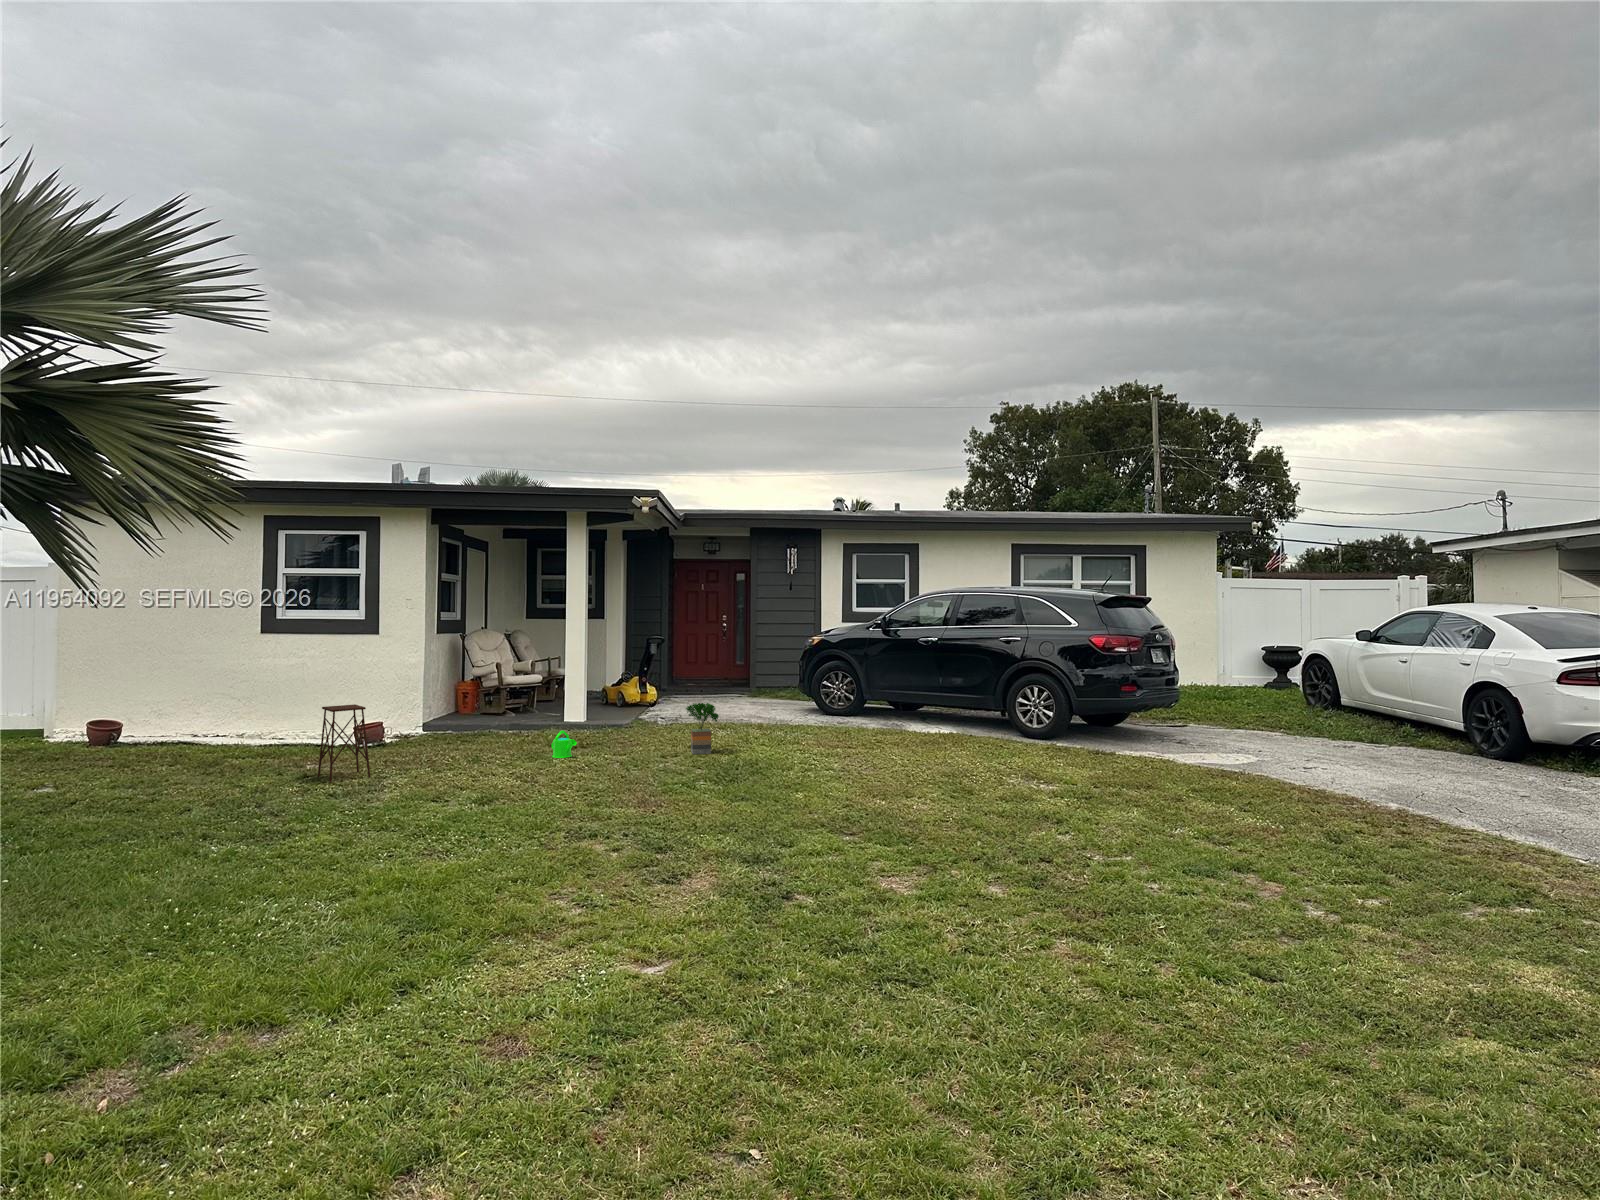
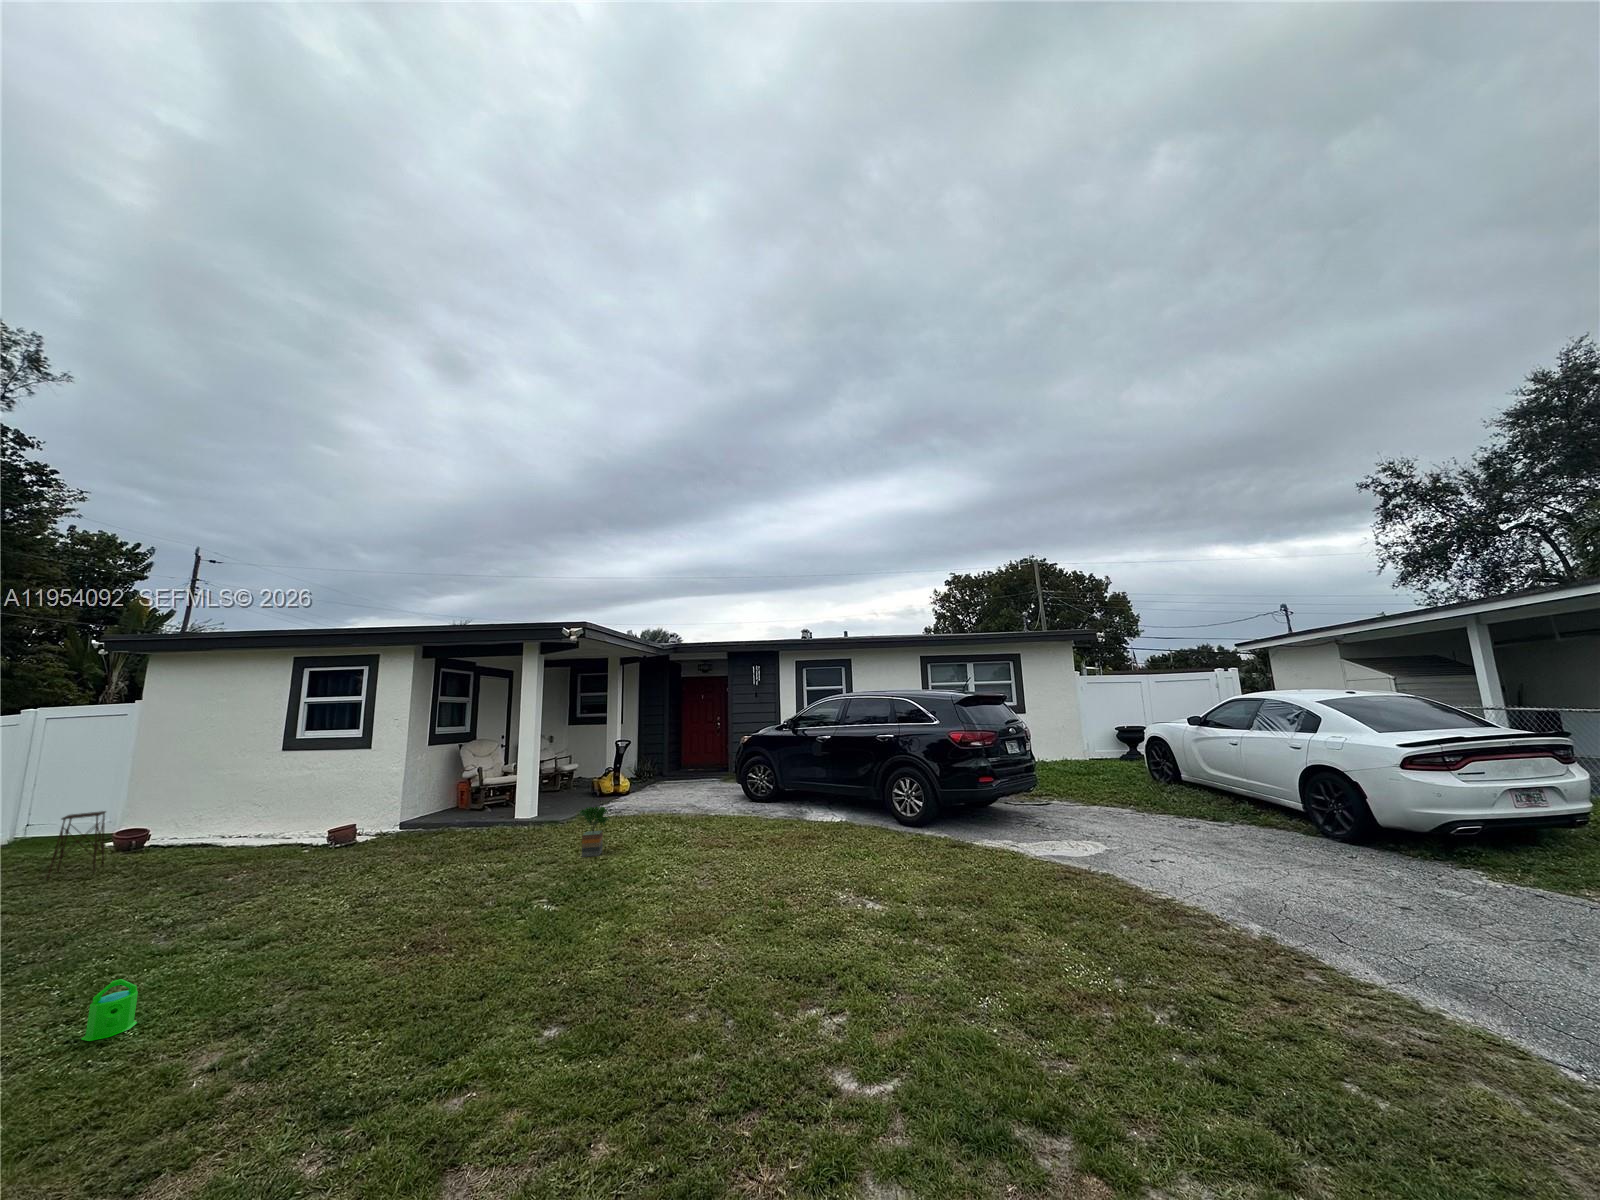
side table: present [318,704,370,782] -> present [47,811,106,878]
watering can: present [551,730,577,758] -> present [81,979,138,1041]

